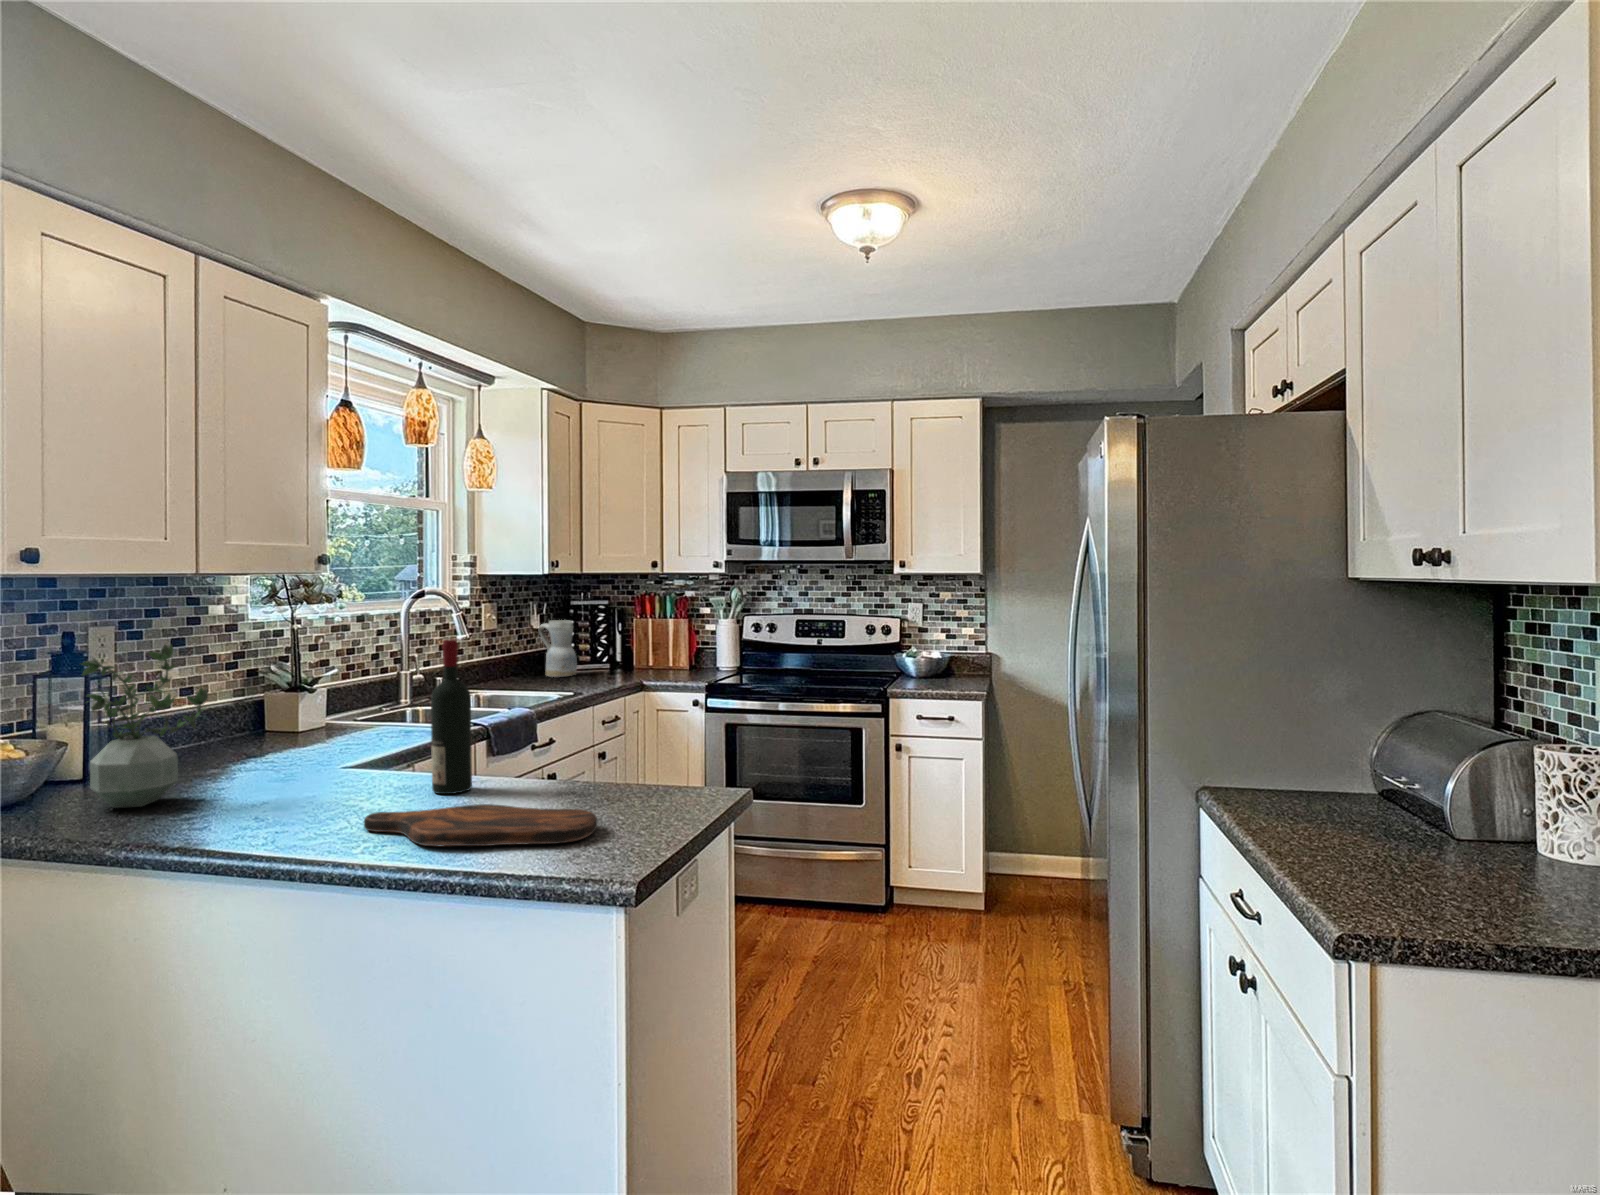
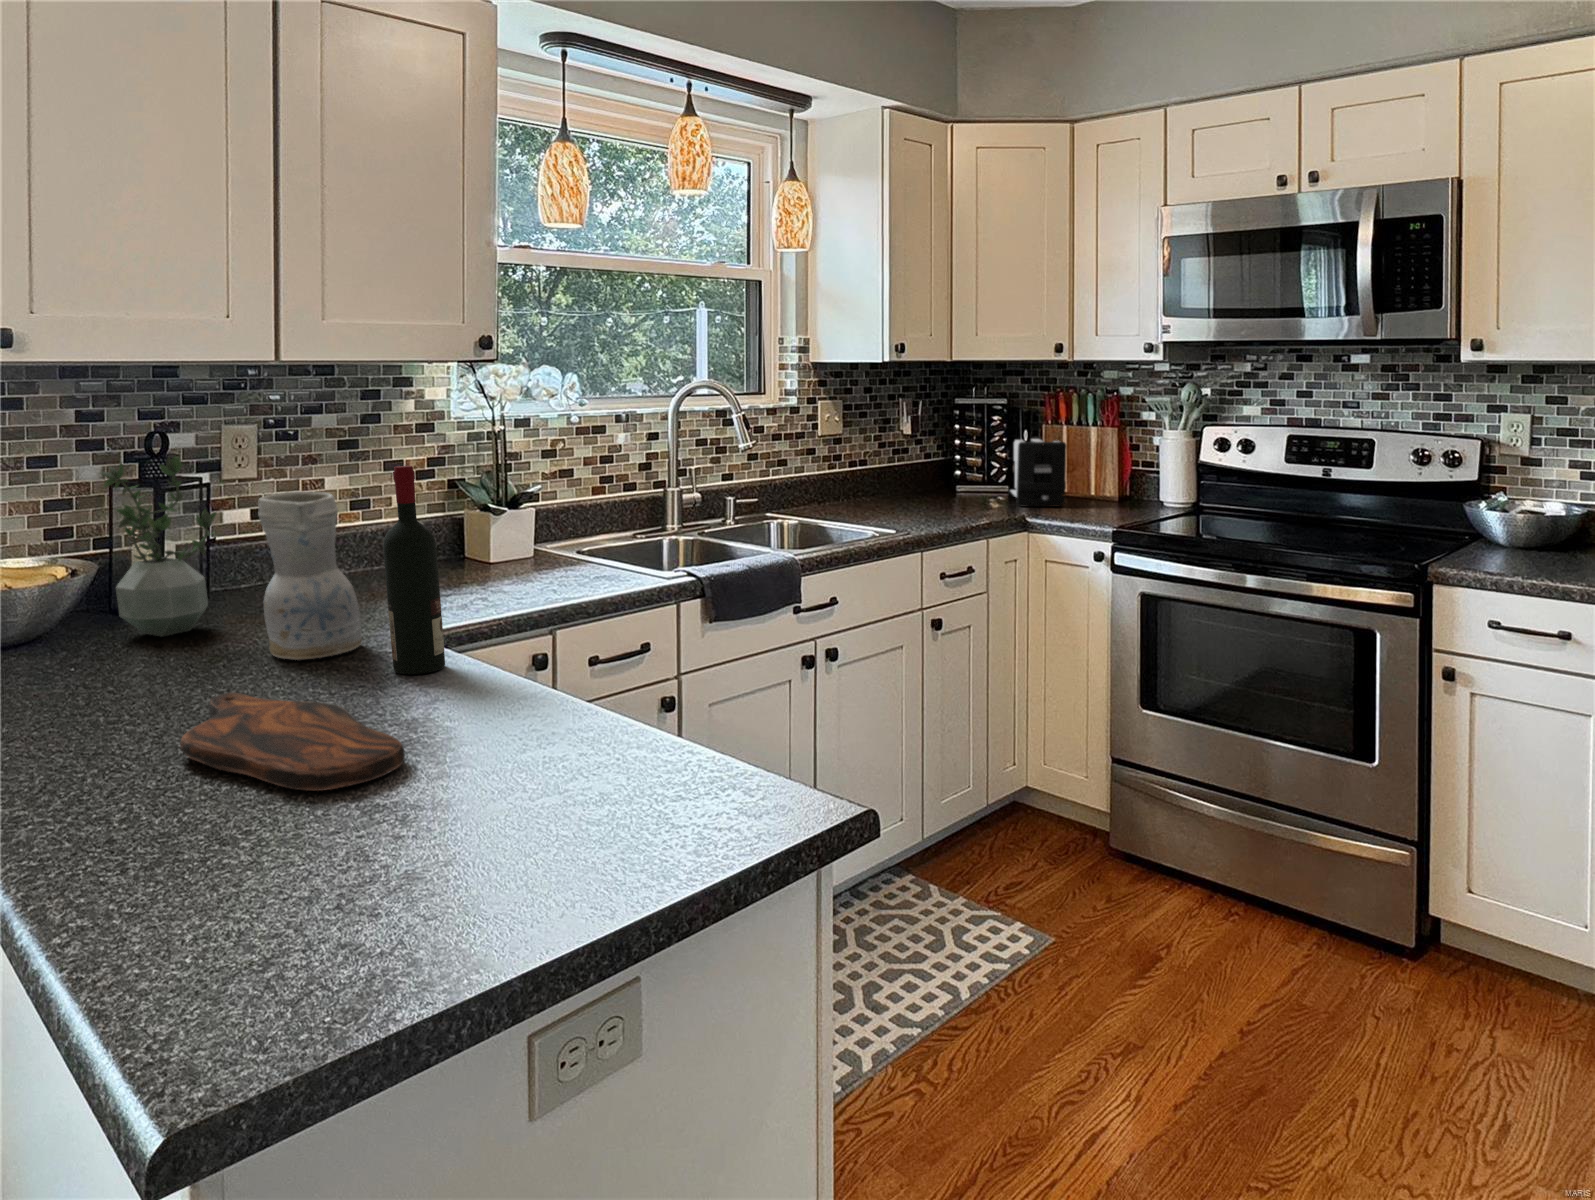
ceramic pitcher: present [539,620,577,677] -> present [258,491,362,660]
toaster: none [607,627,661,674] -> present [1008,439,1067,506]

